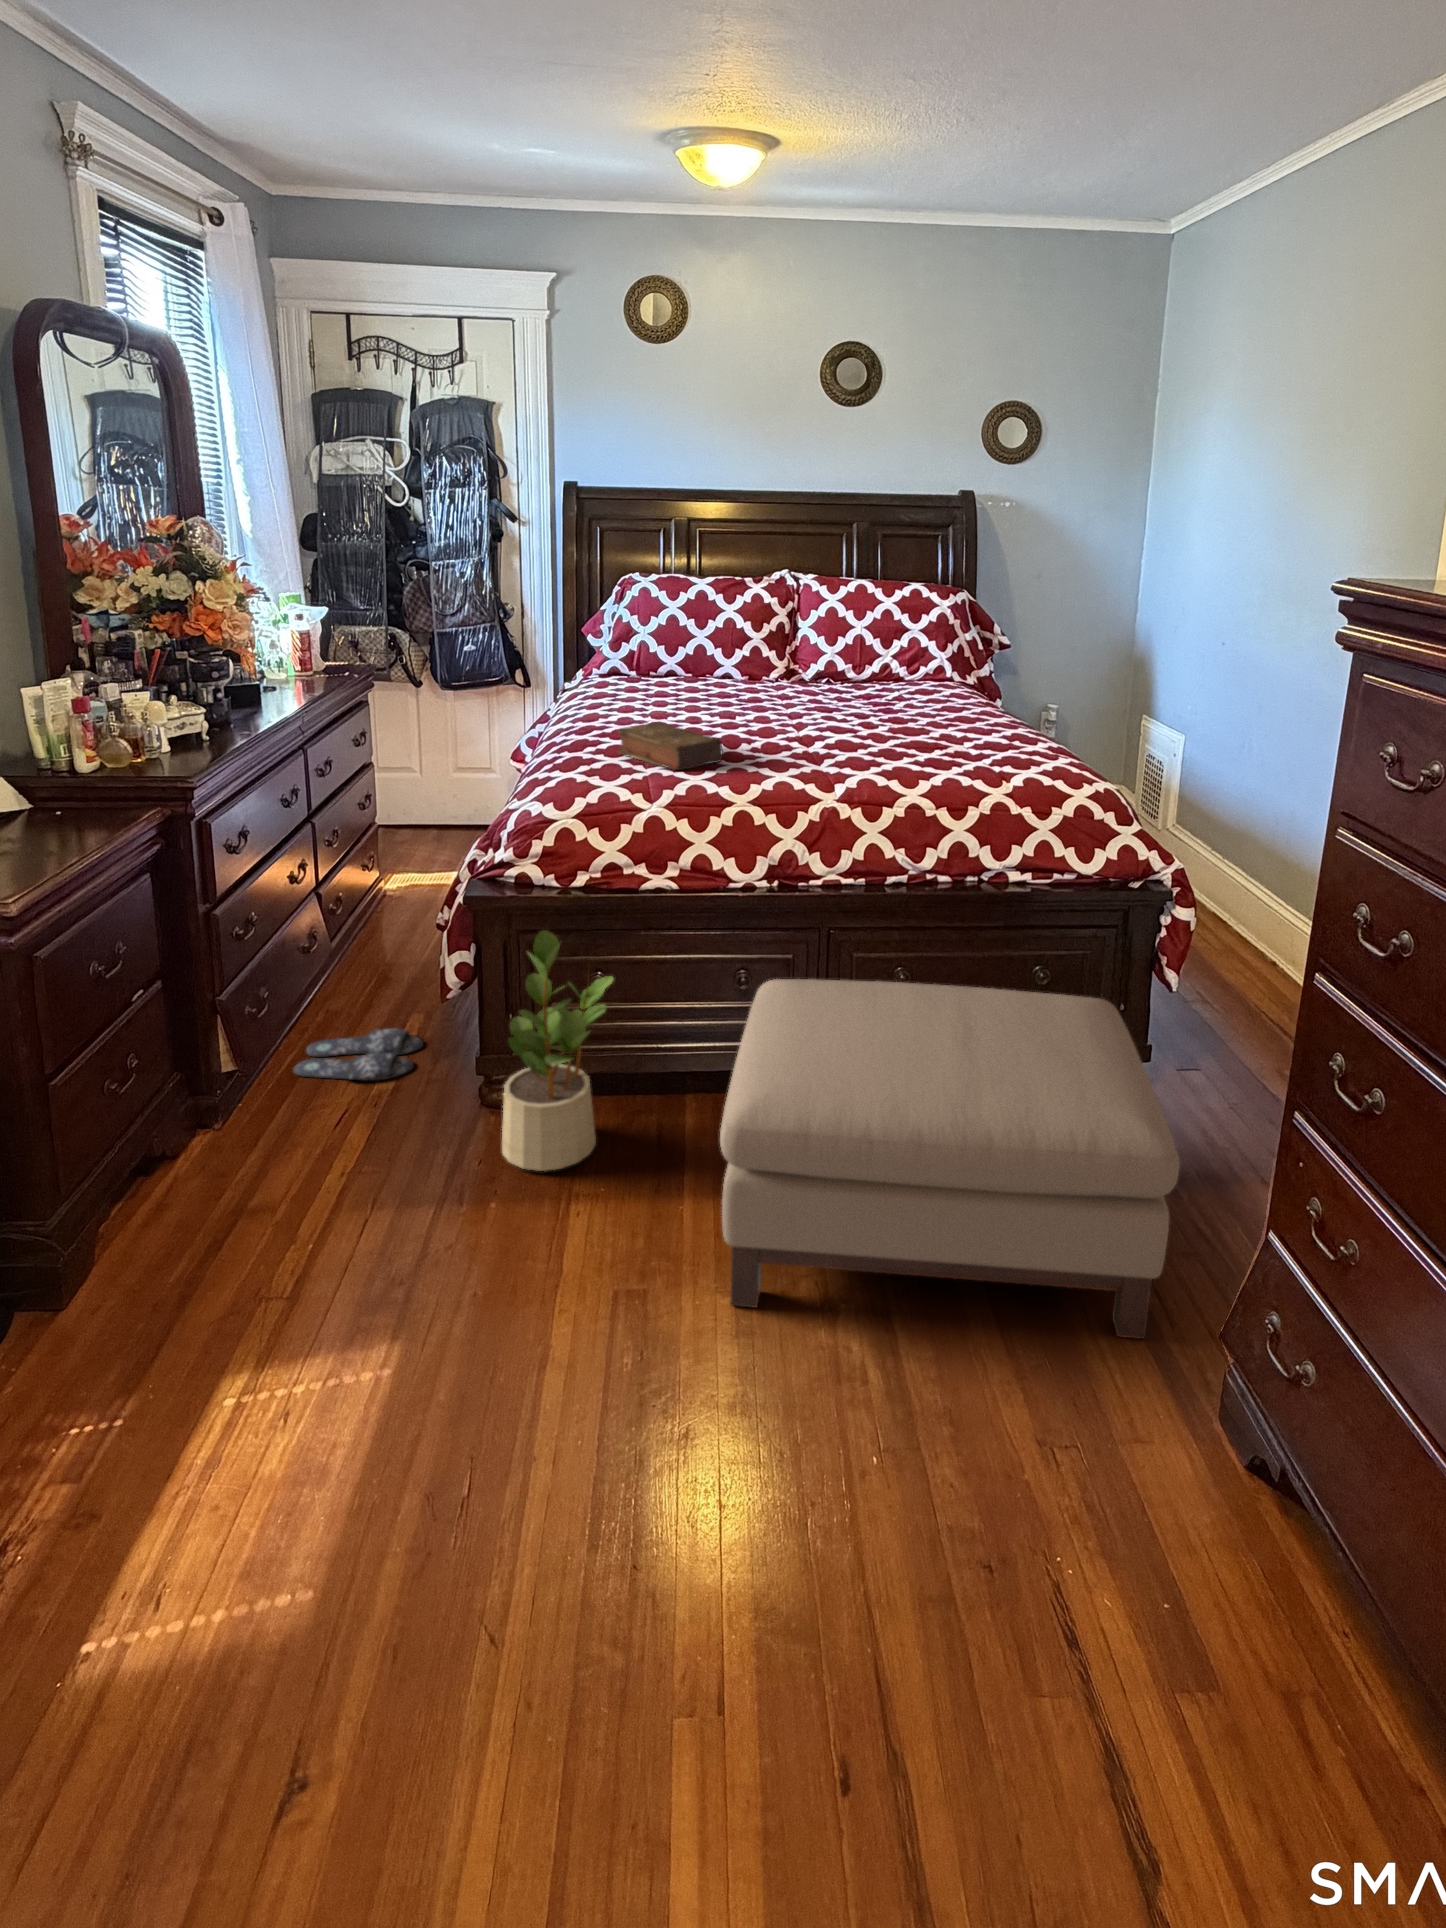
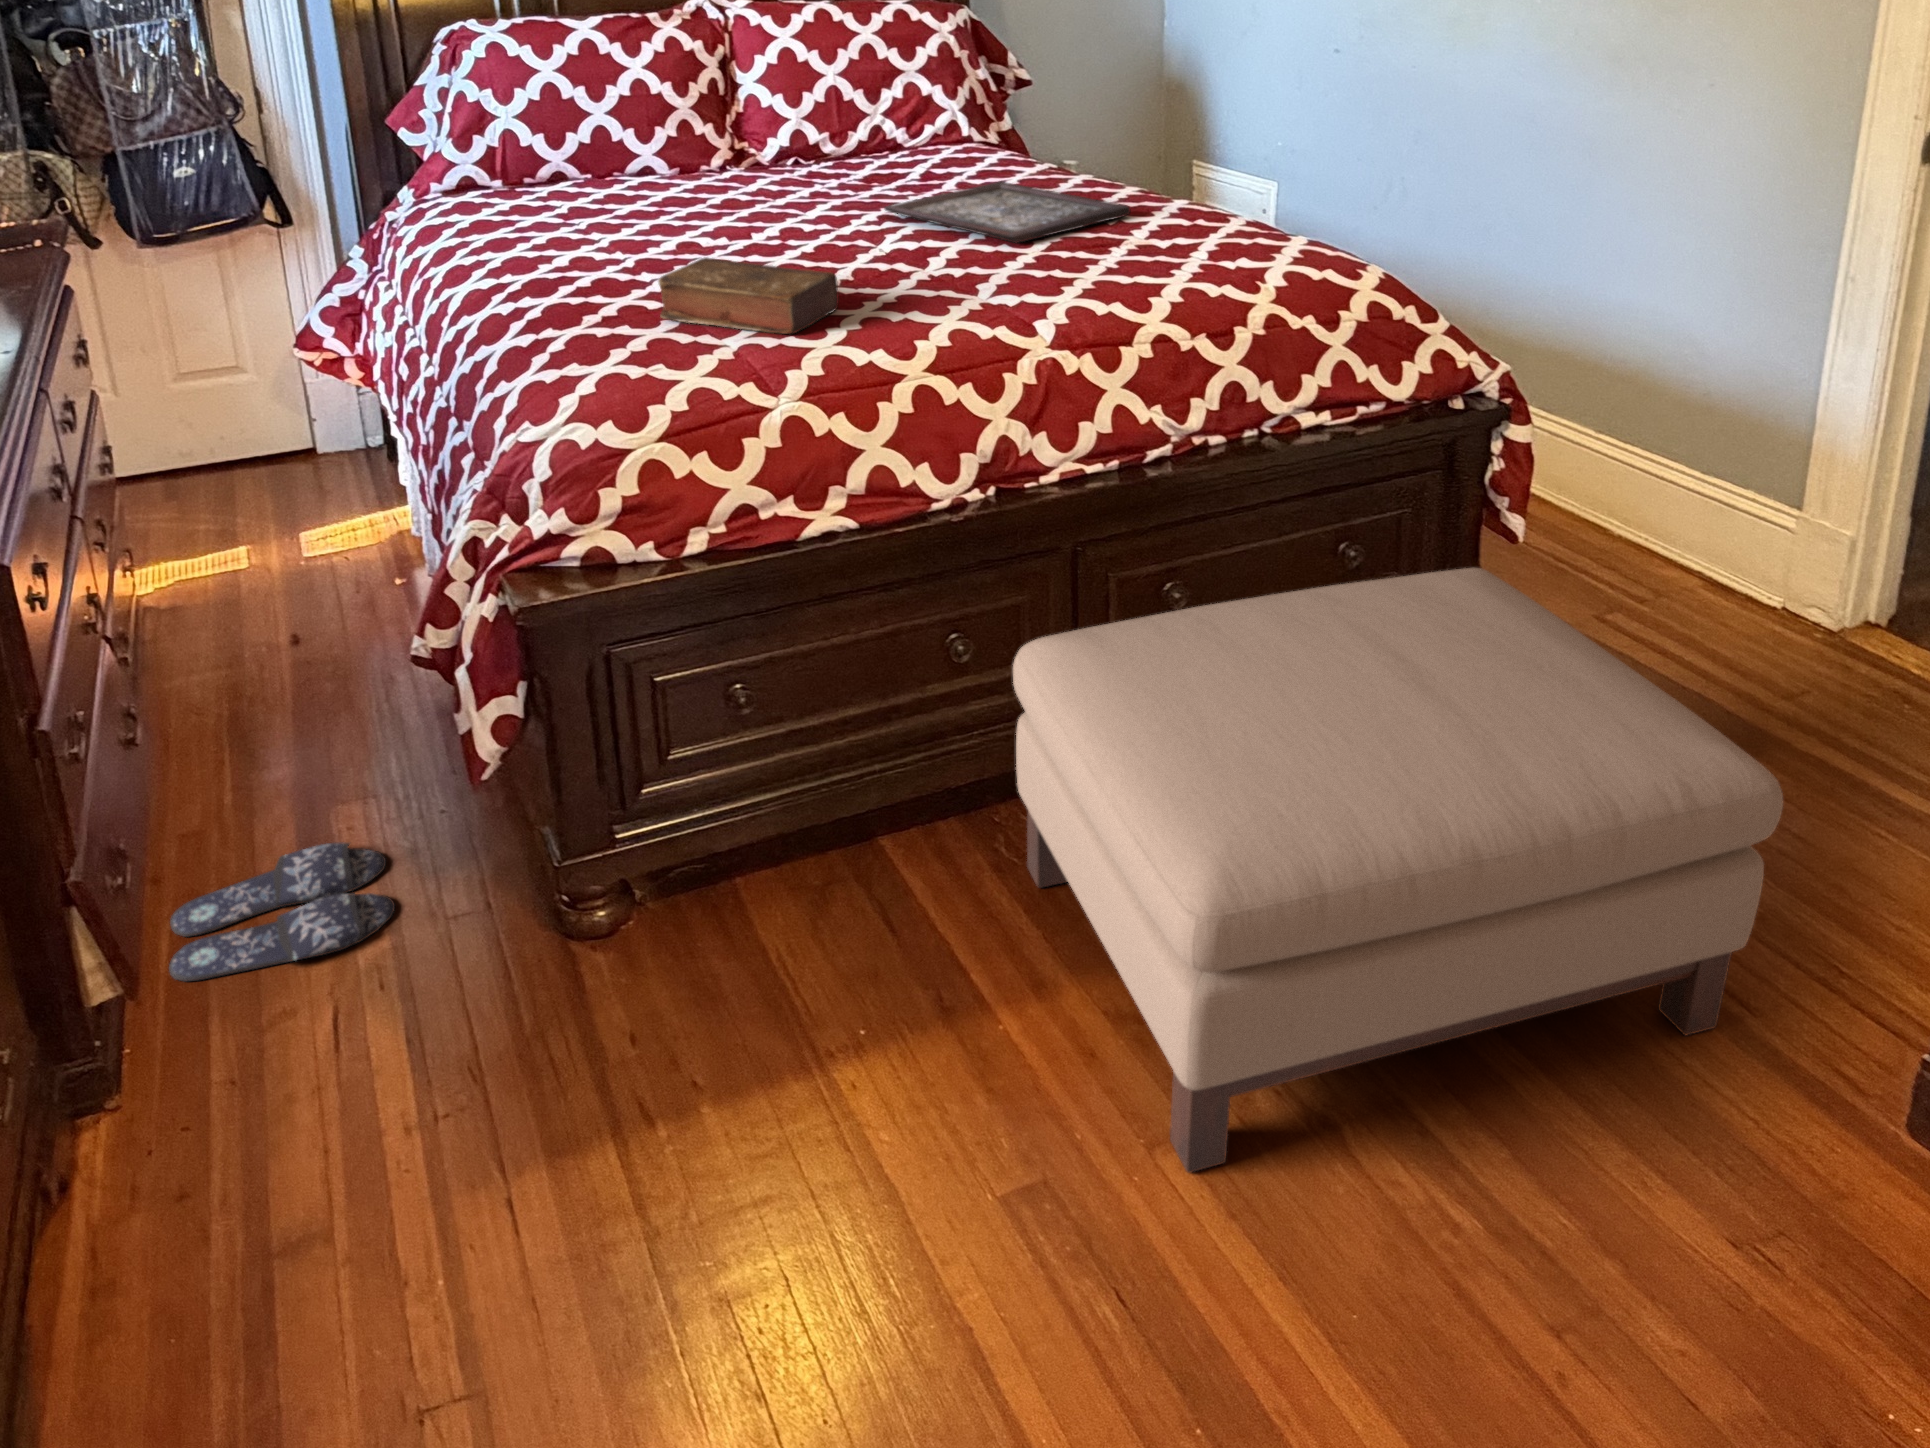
tray: none [821,704,977,740] -> present [885,182,1130,243]
potted plant: present [502,930,614,1171] -> none [628,645,810,1040]

